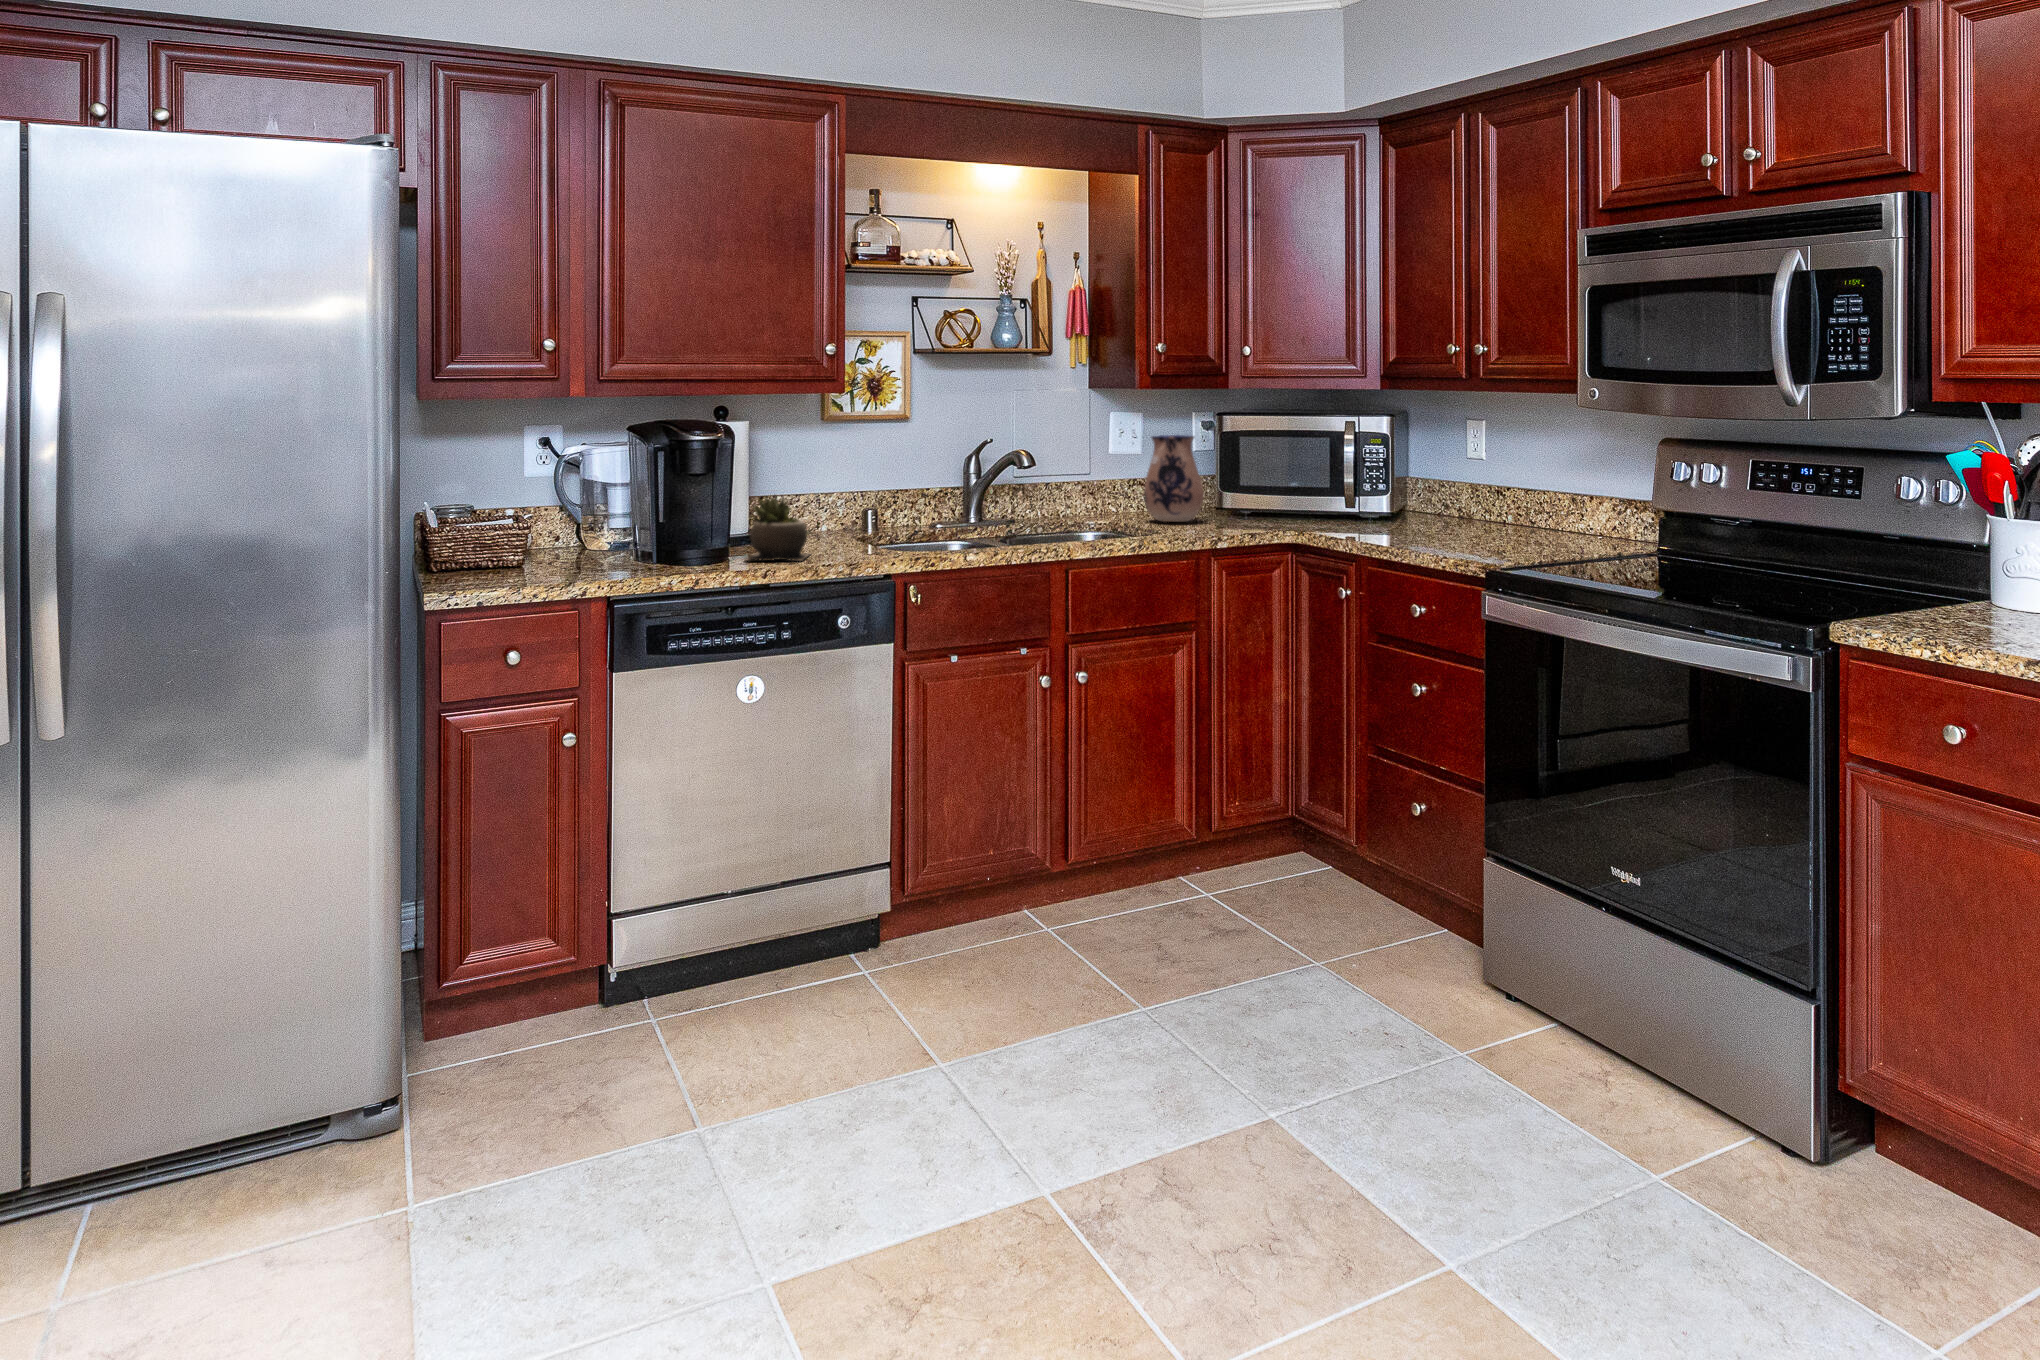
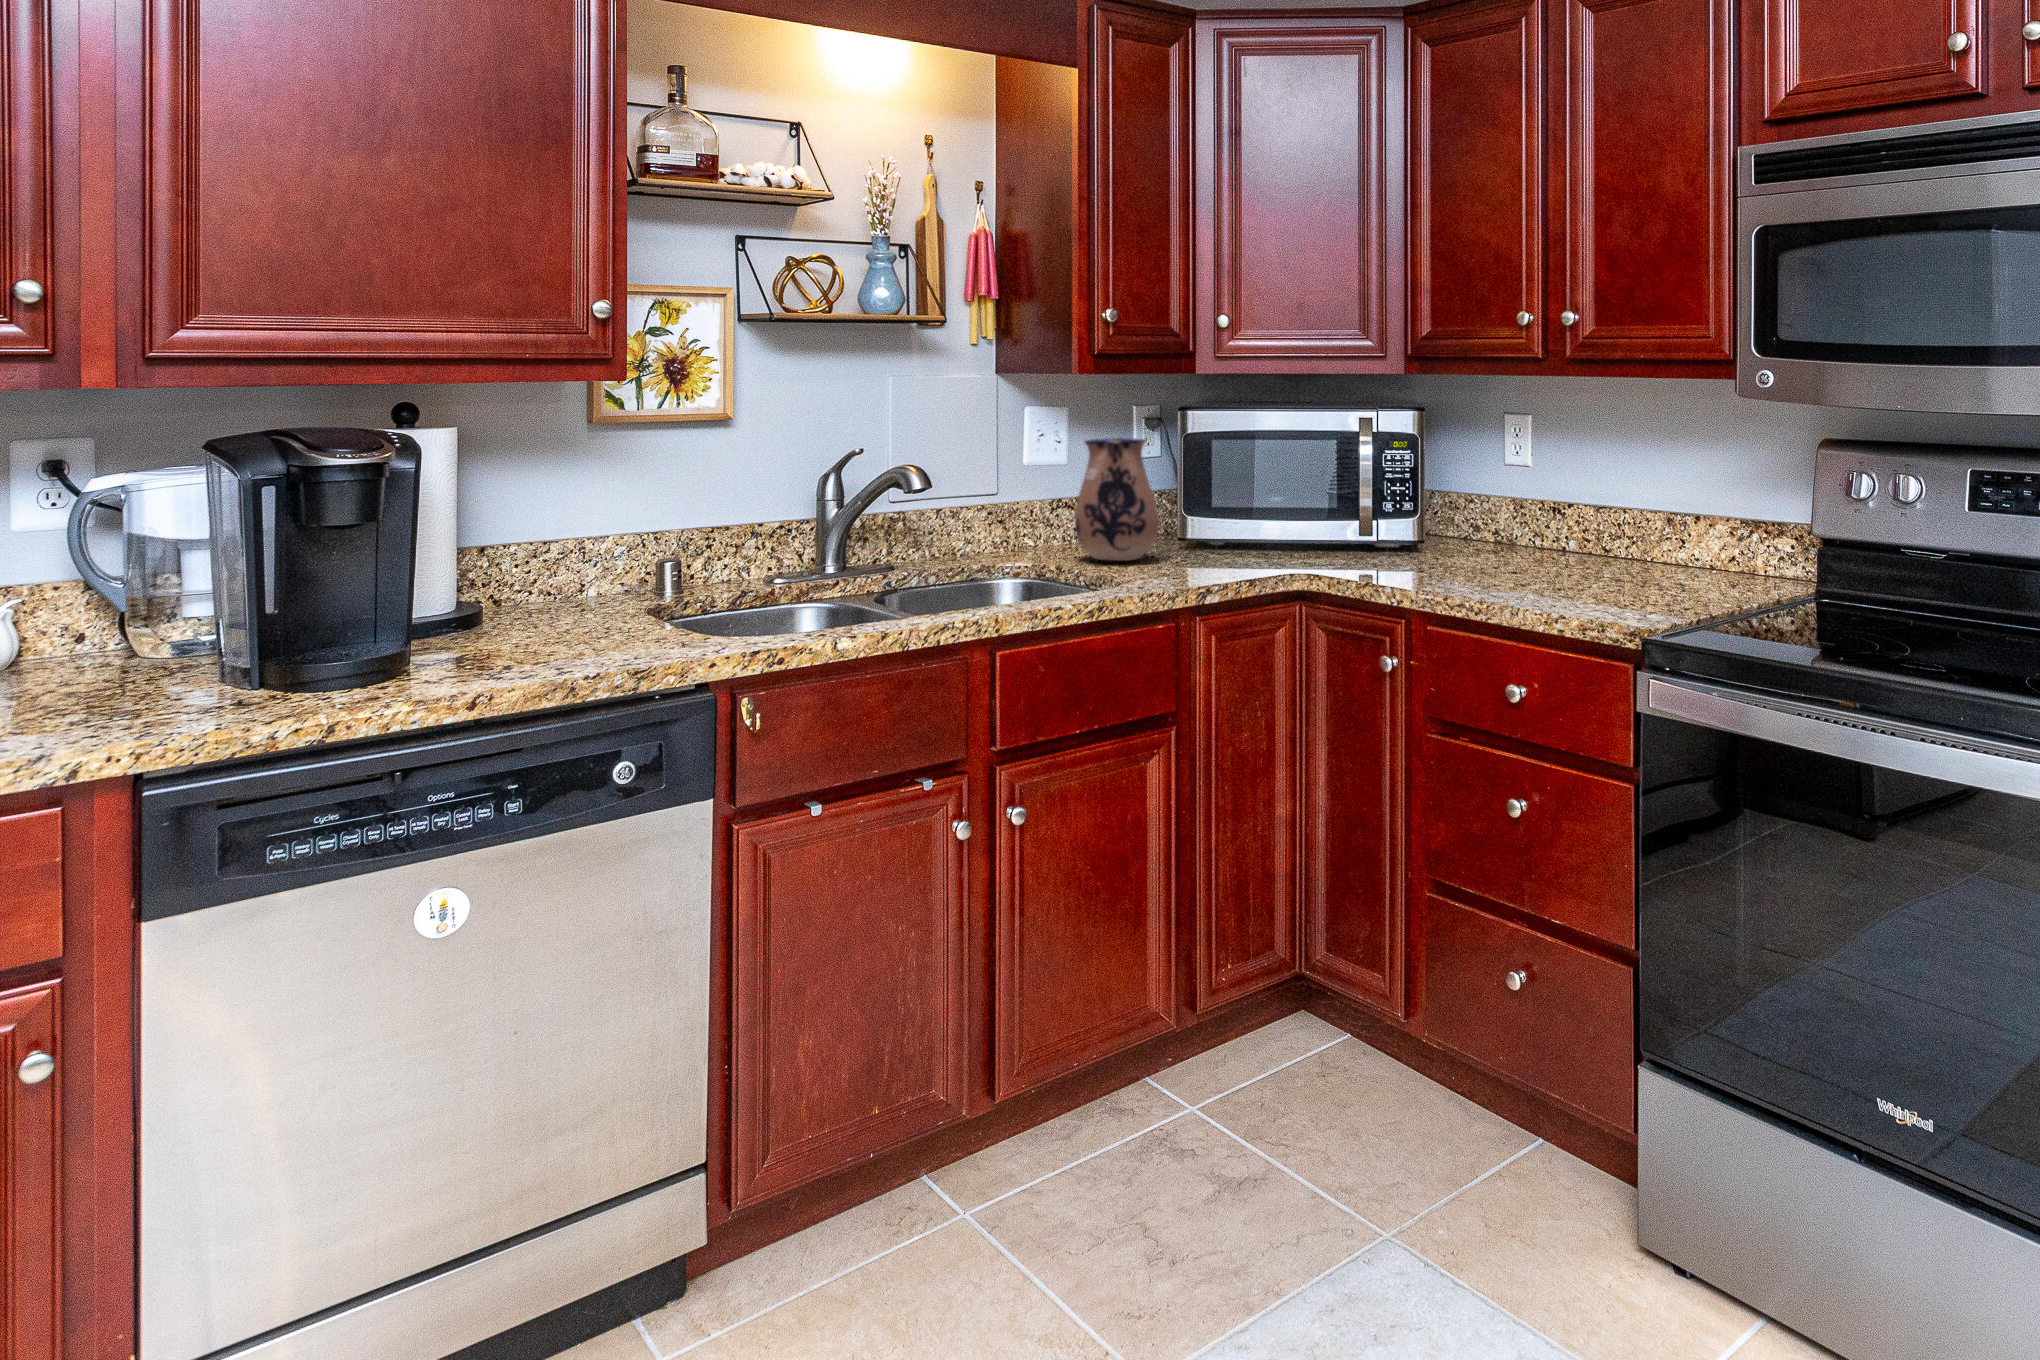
succulent plant: present [746,495,809,561] -> none [436,551,566,672]

